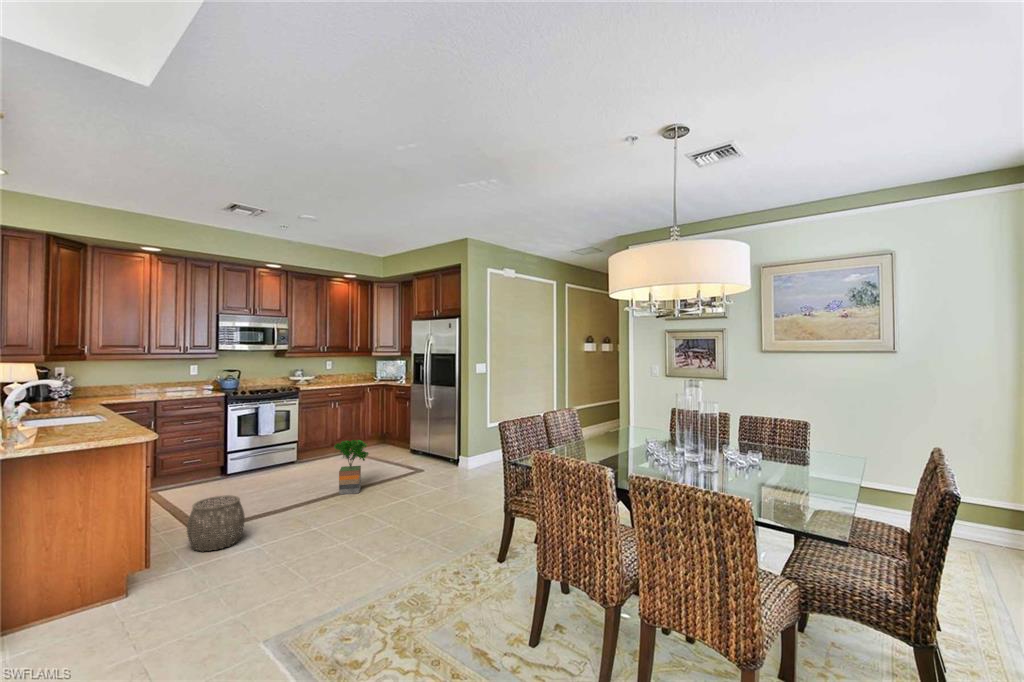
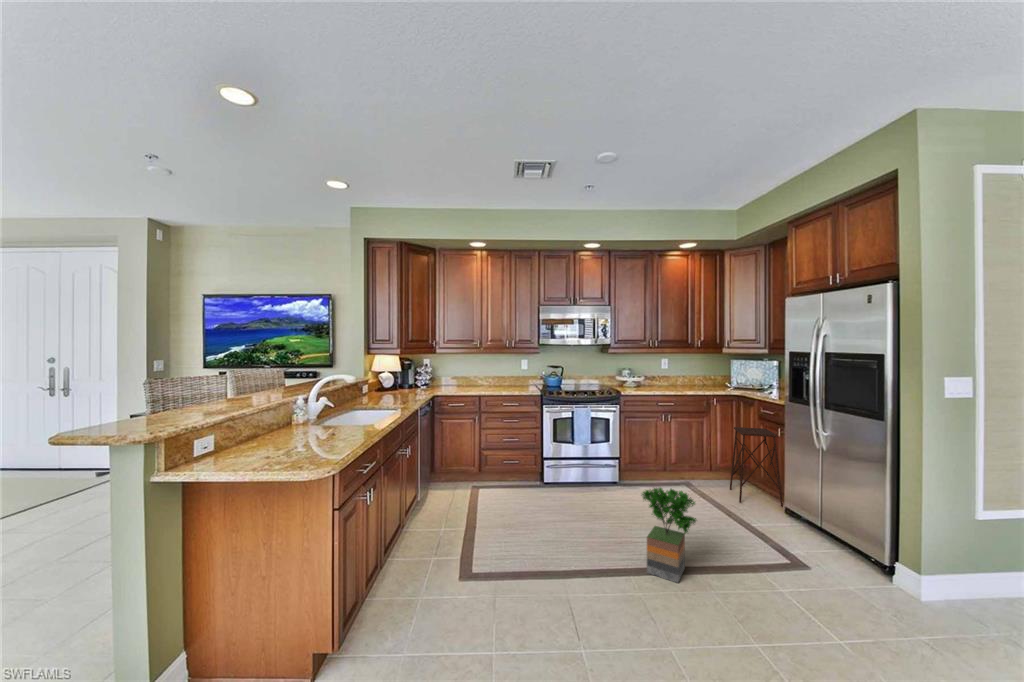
side table: none [378,406,410,456] -> present [730,427,783,507]
woven basket: present [187,495,245,551] -> none [414,548,485,641]

